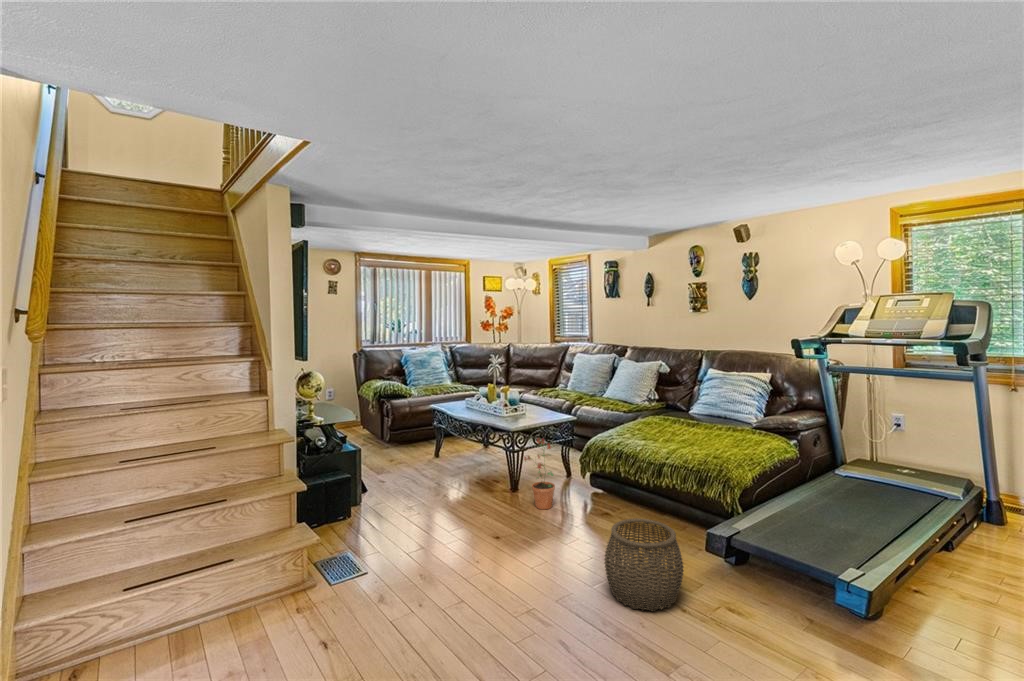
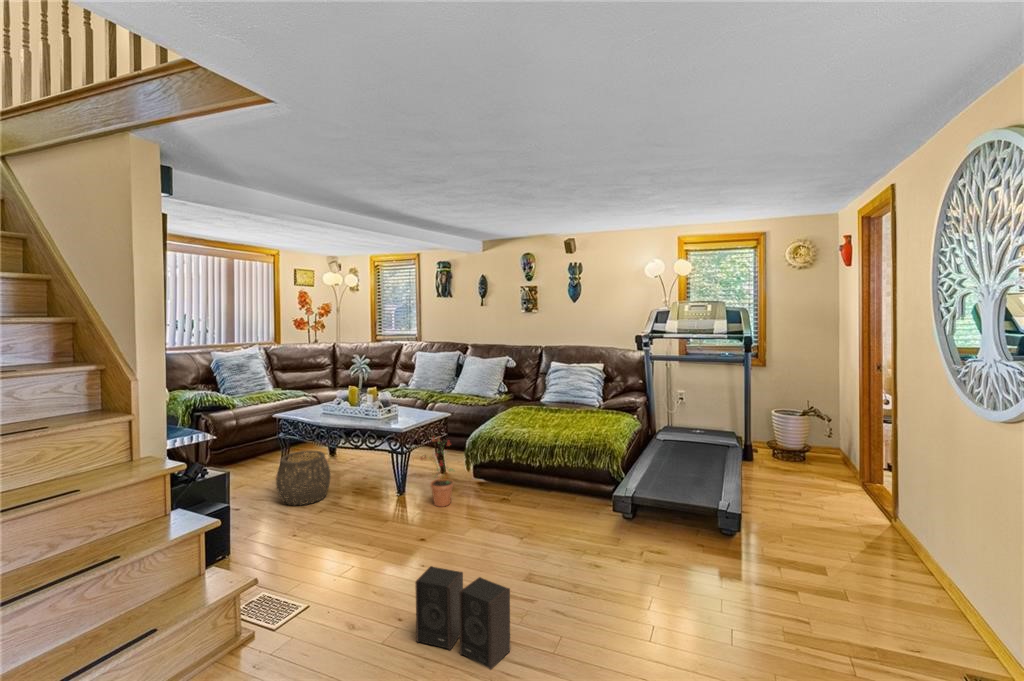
woven basket: present [604,518,684,611] -> present [276,451,330,505]
speaker: none [424,559,496,672] -> present [415,566,510,669]

